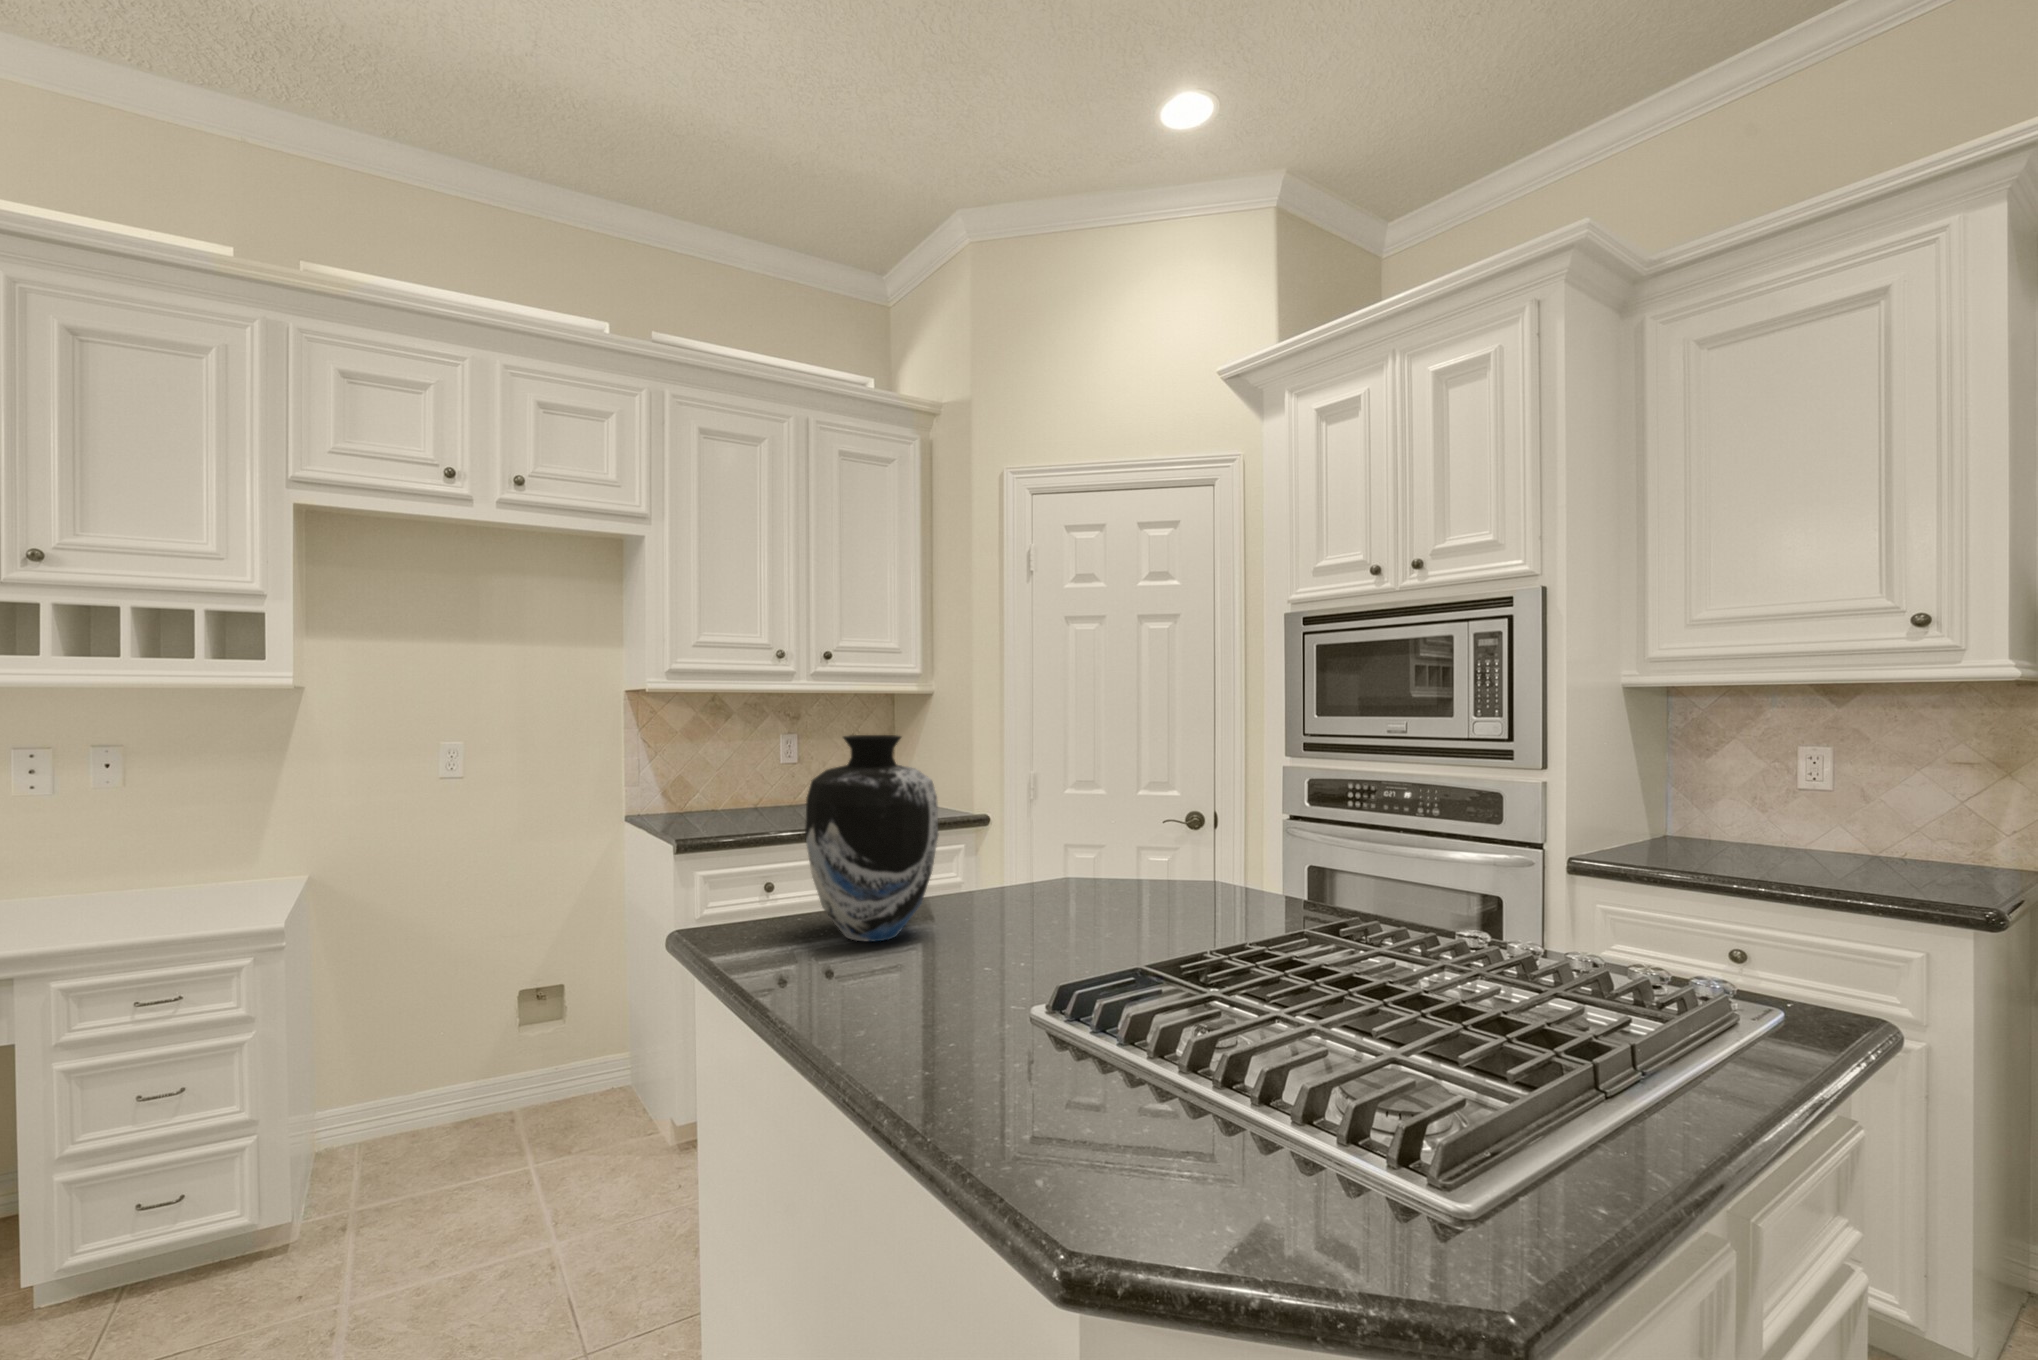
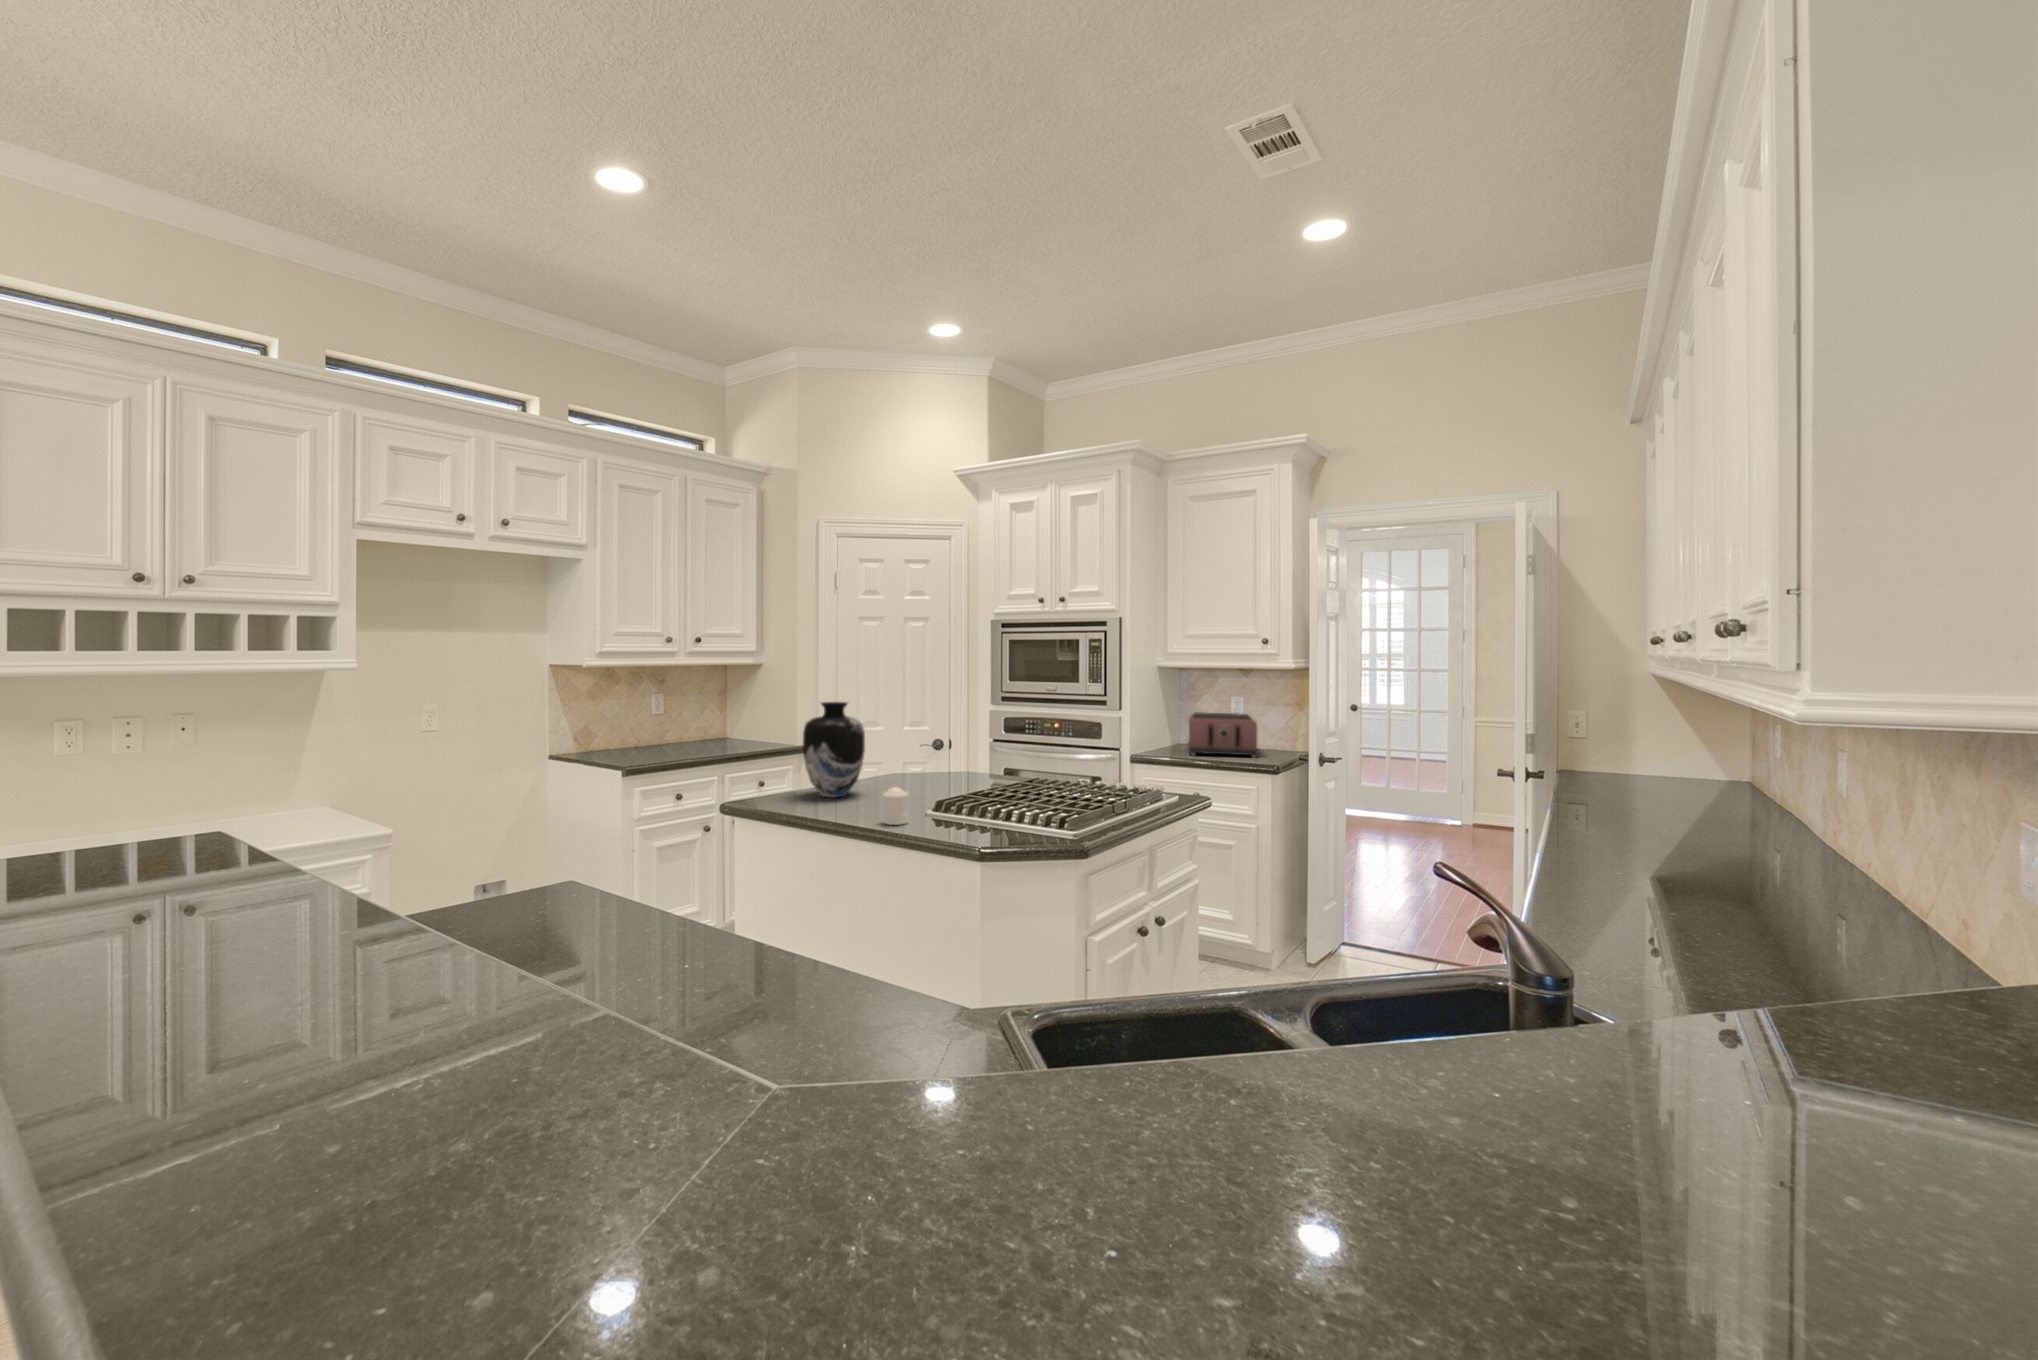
toaster: none [1699,777,1897,881] -> present [1188,712,1258,758]
salt shaker: none [880,951,948,1058] -> present [883,787,908,825]

